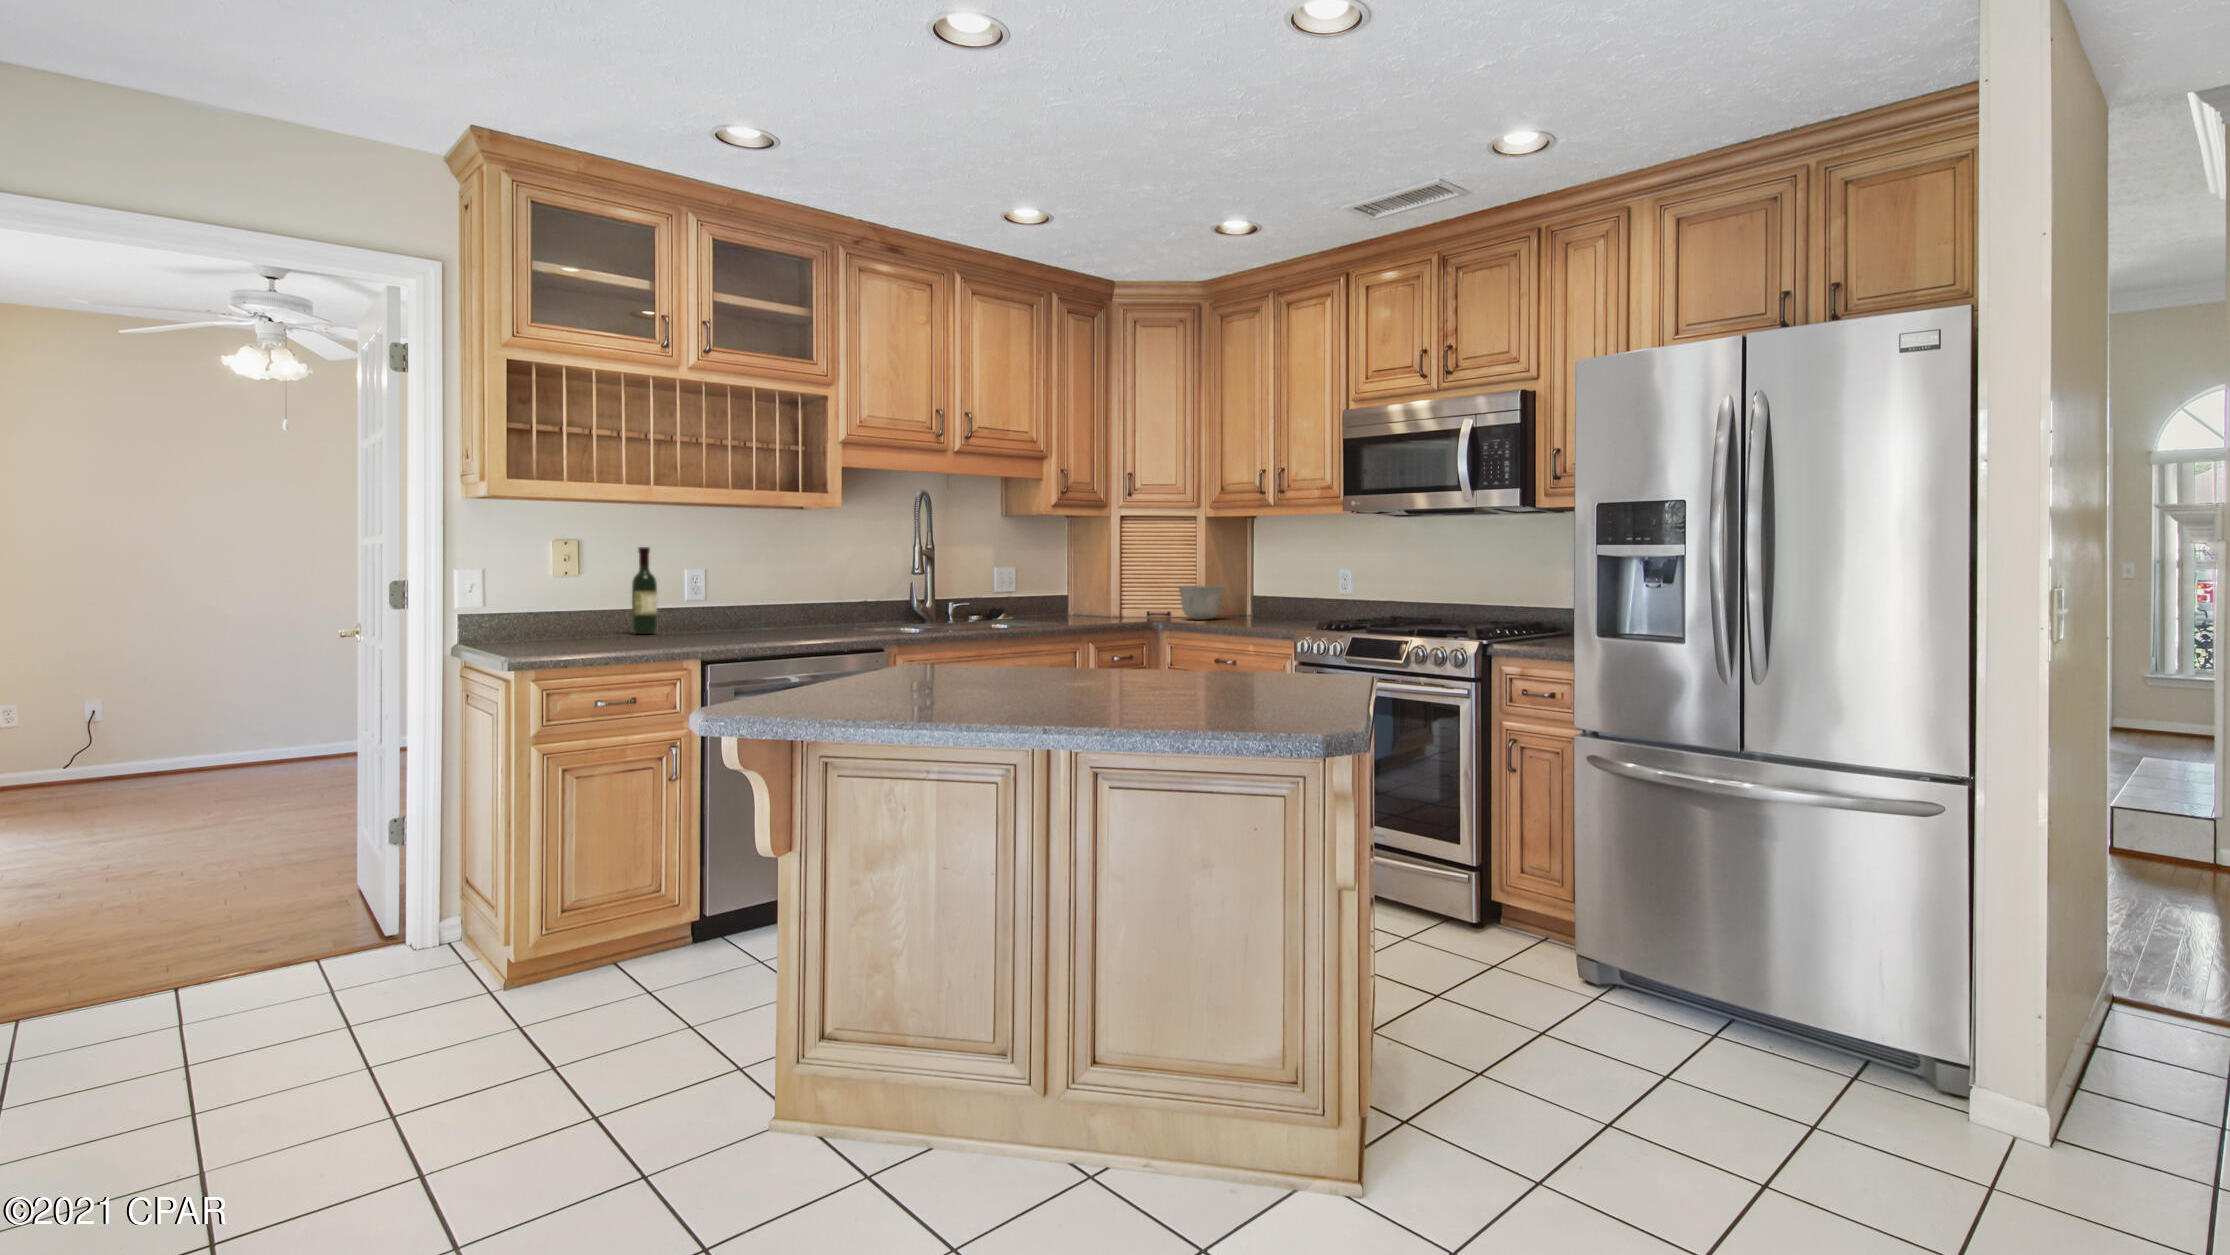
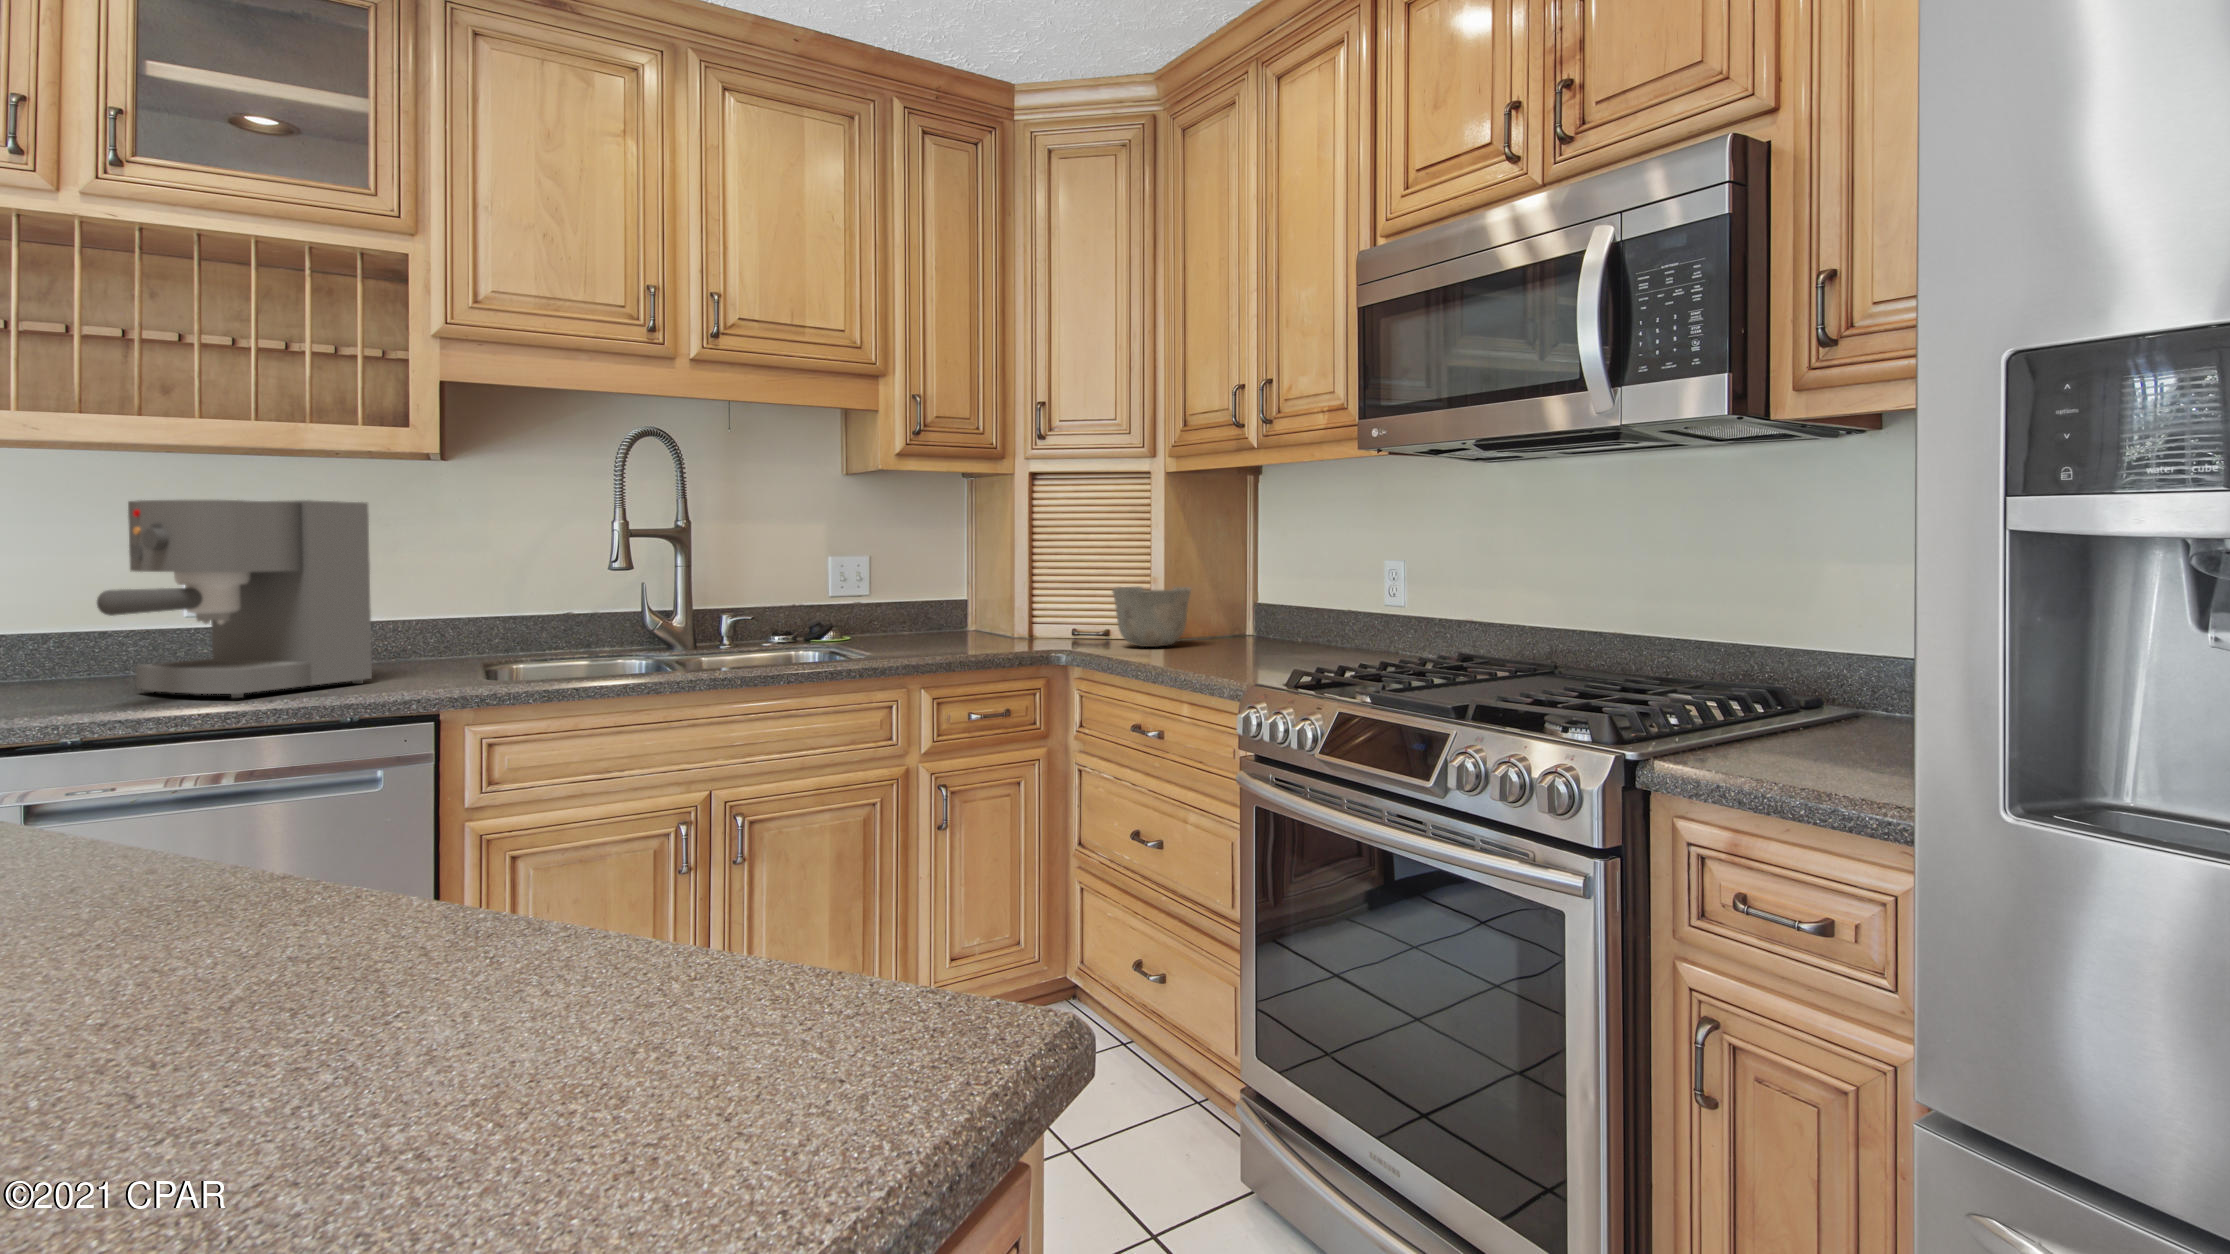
coffee maker: none [723,535,827,639] -> present [97,500,372,698]
wine bottle: present [632,547,658,634] -> none [51,524,109,678]

